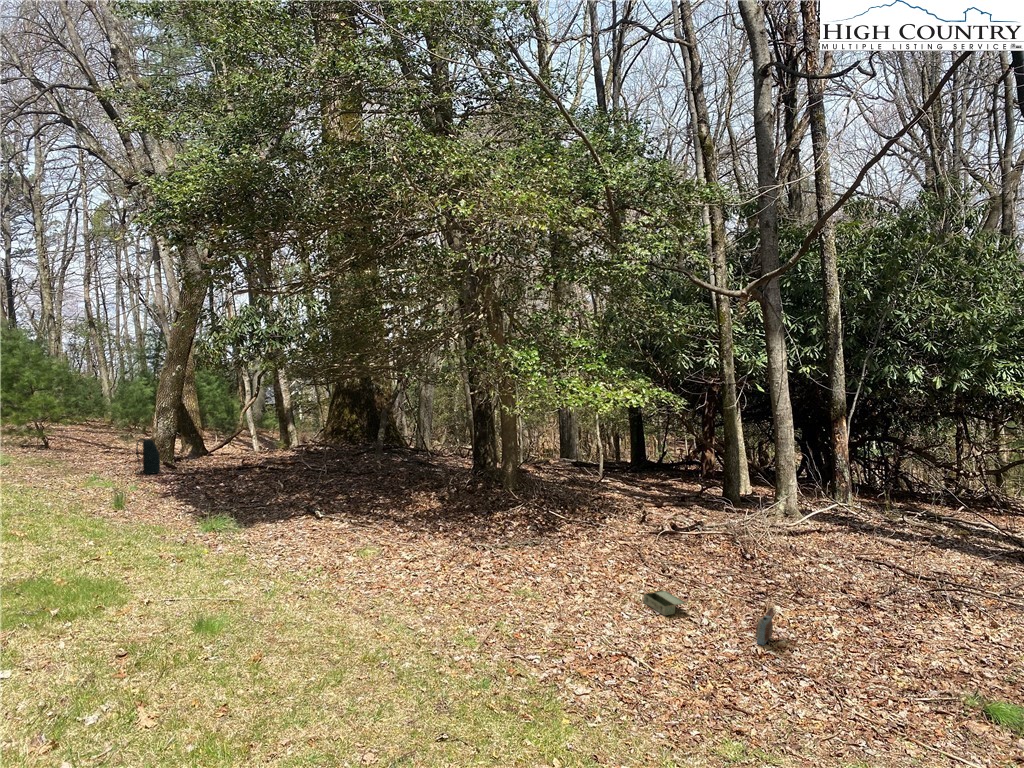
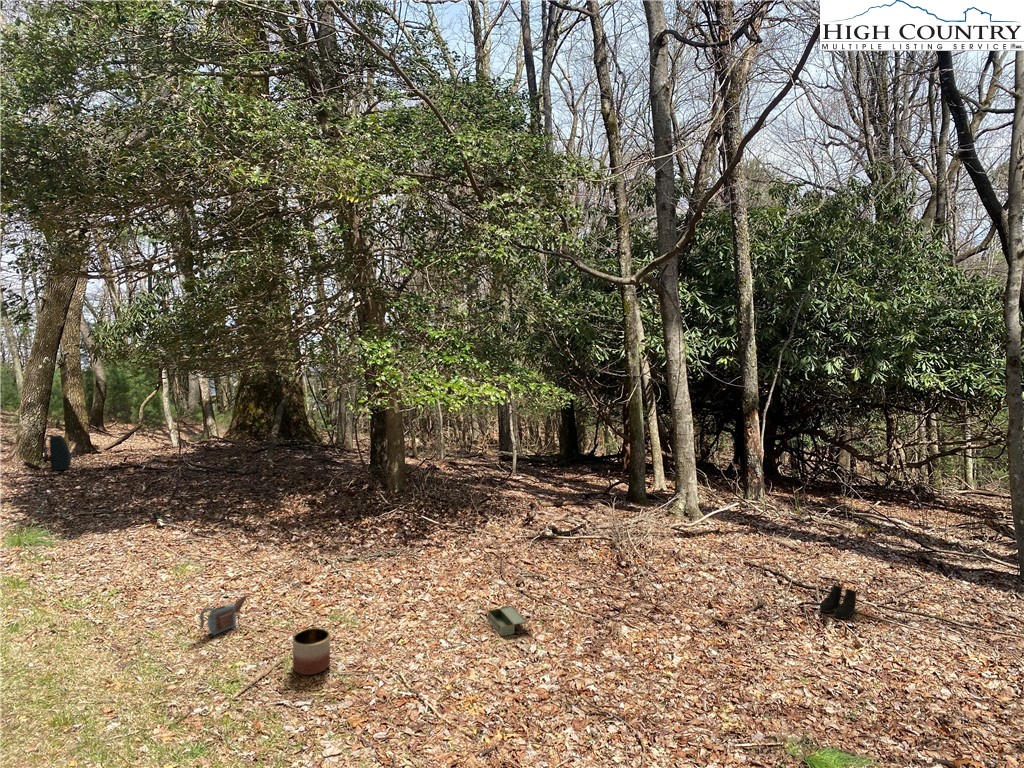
boots: none [947,572,982,603] -> present [819,584,856,619]
planter: none [490,603,524,644] -> present [293,628,330,675]
watering can: present [755,607,773,645] -> present [200,596,247,635]

